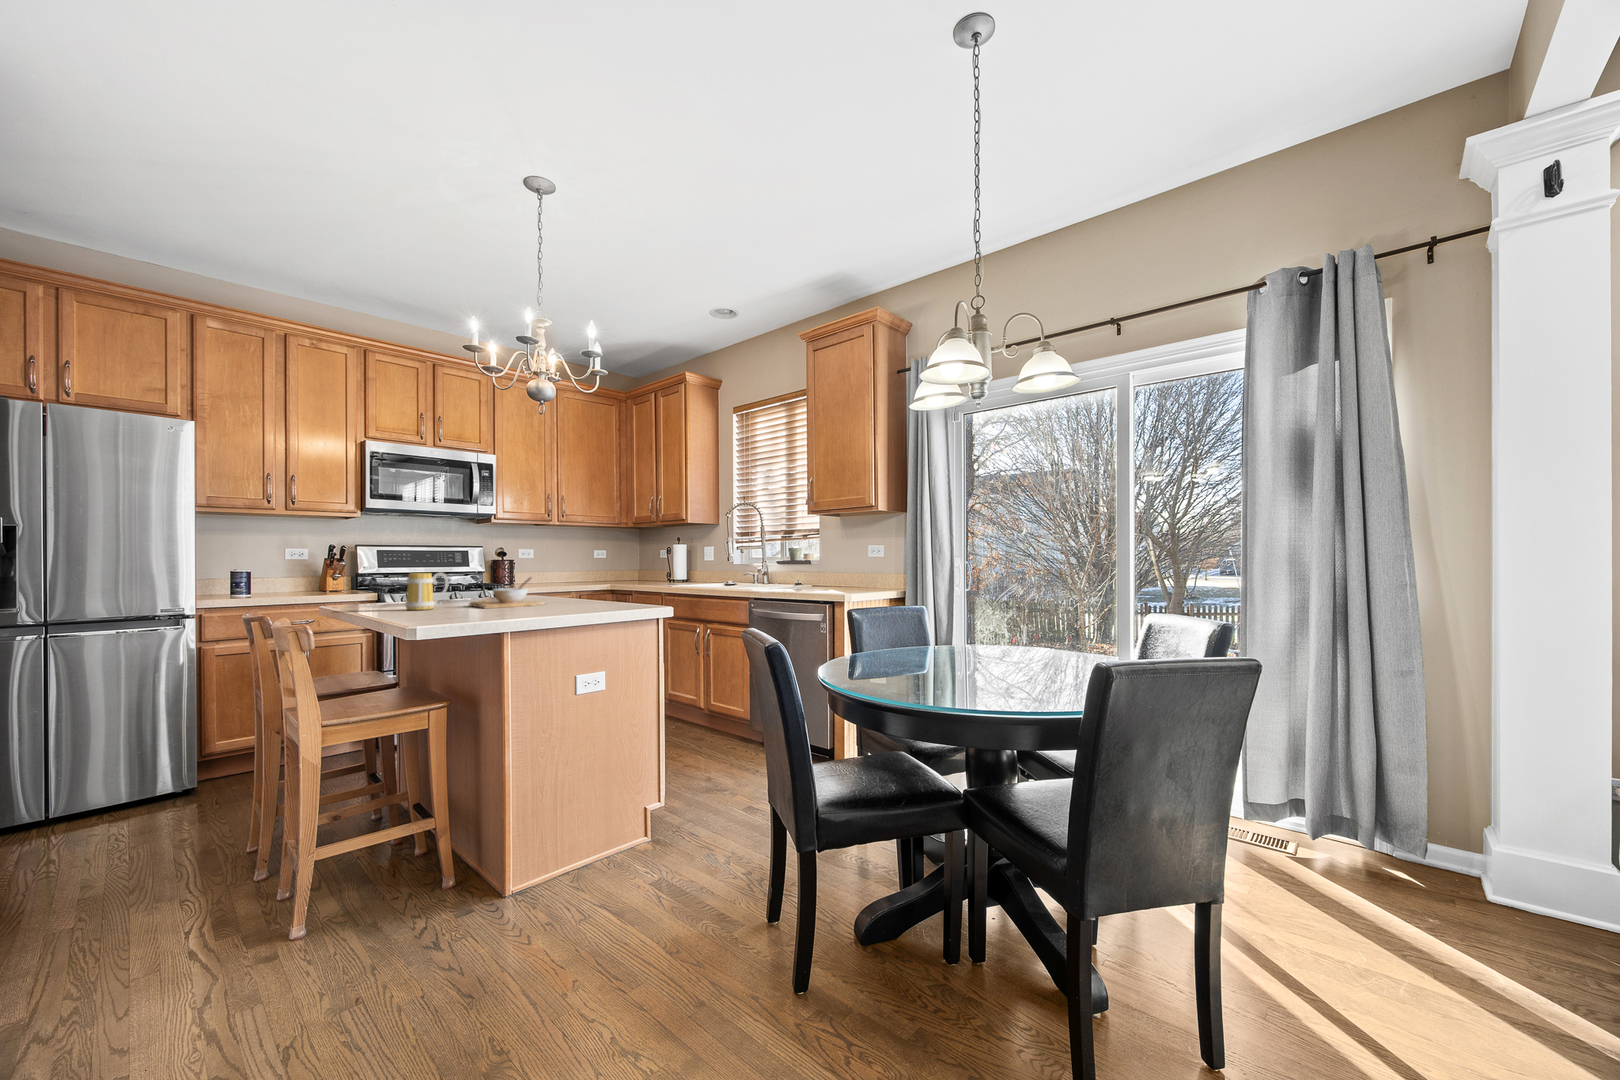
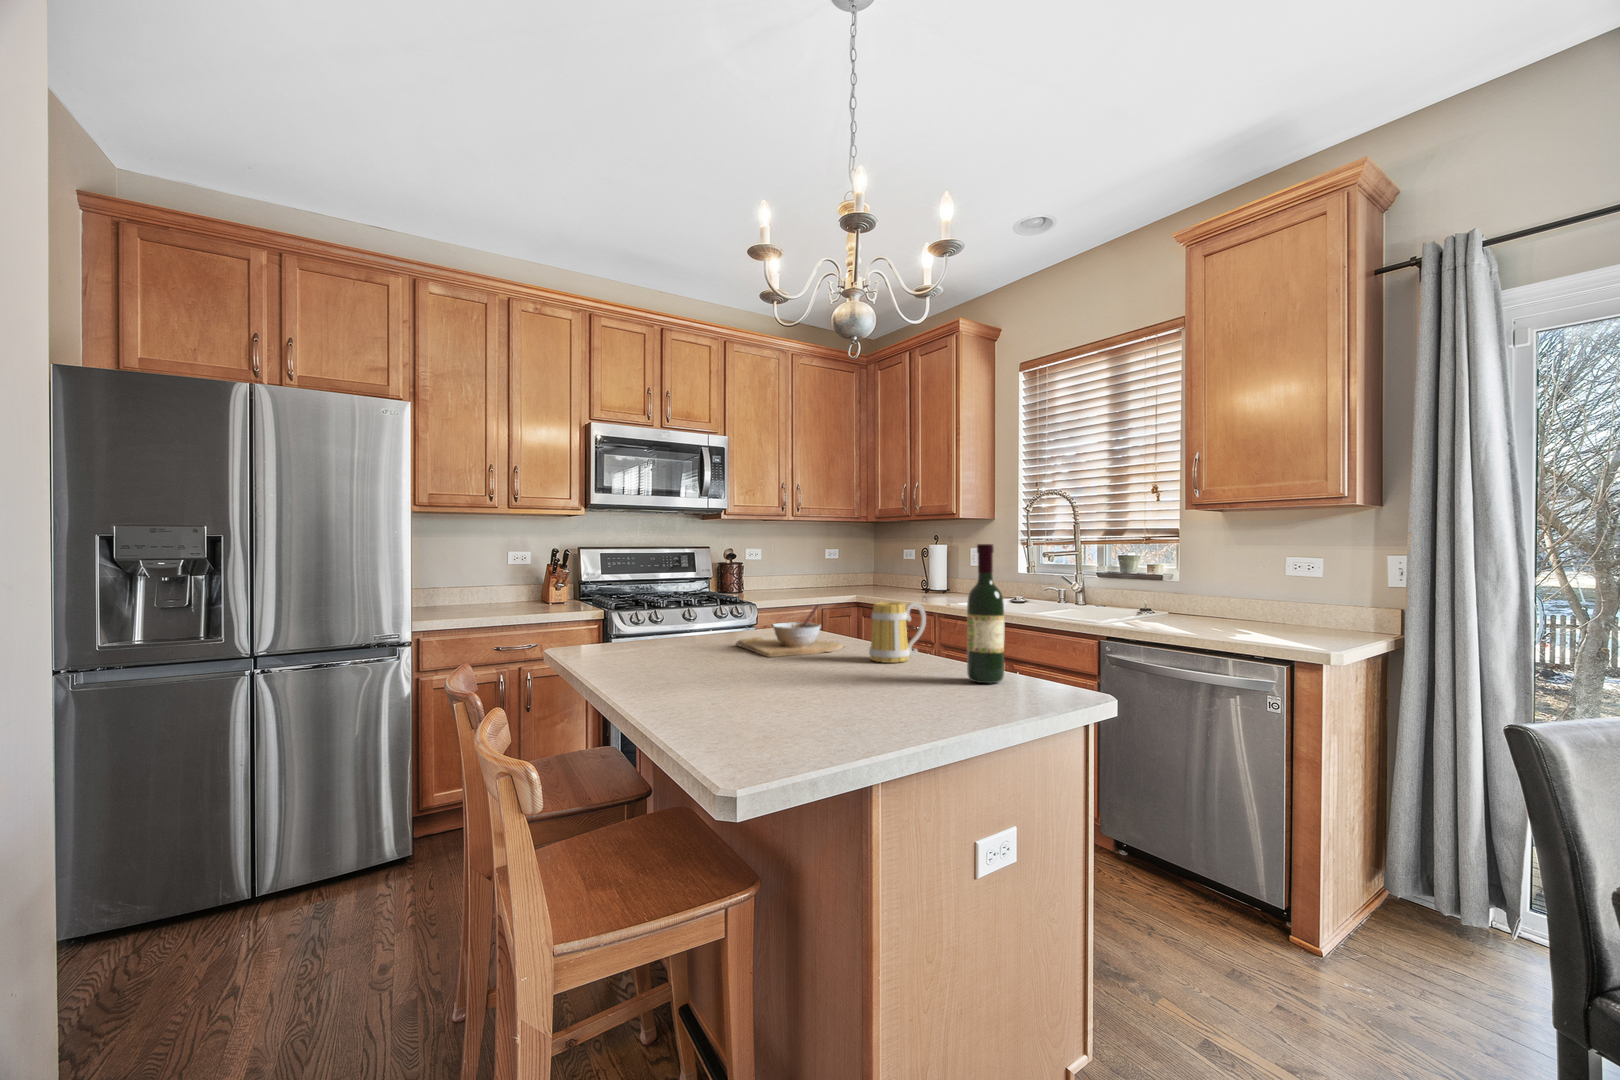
wine bottle: none [596,530,618,610] -> present [967,544,1004,683]
mug: present [405,573,448,610] -> present [869,602,926,663]

